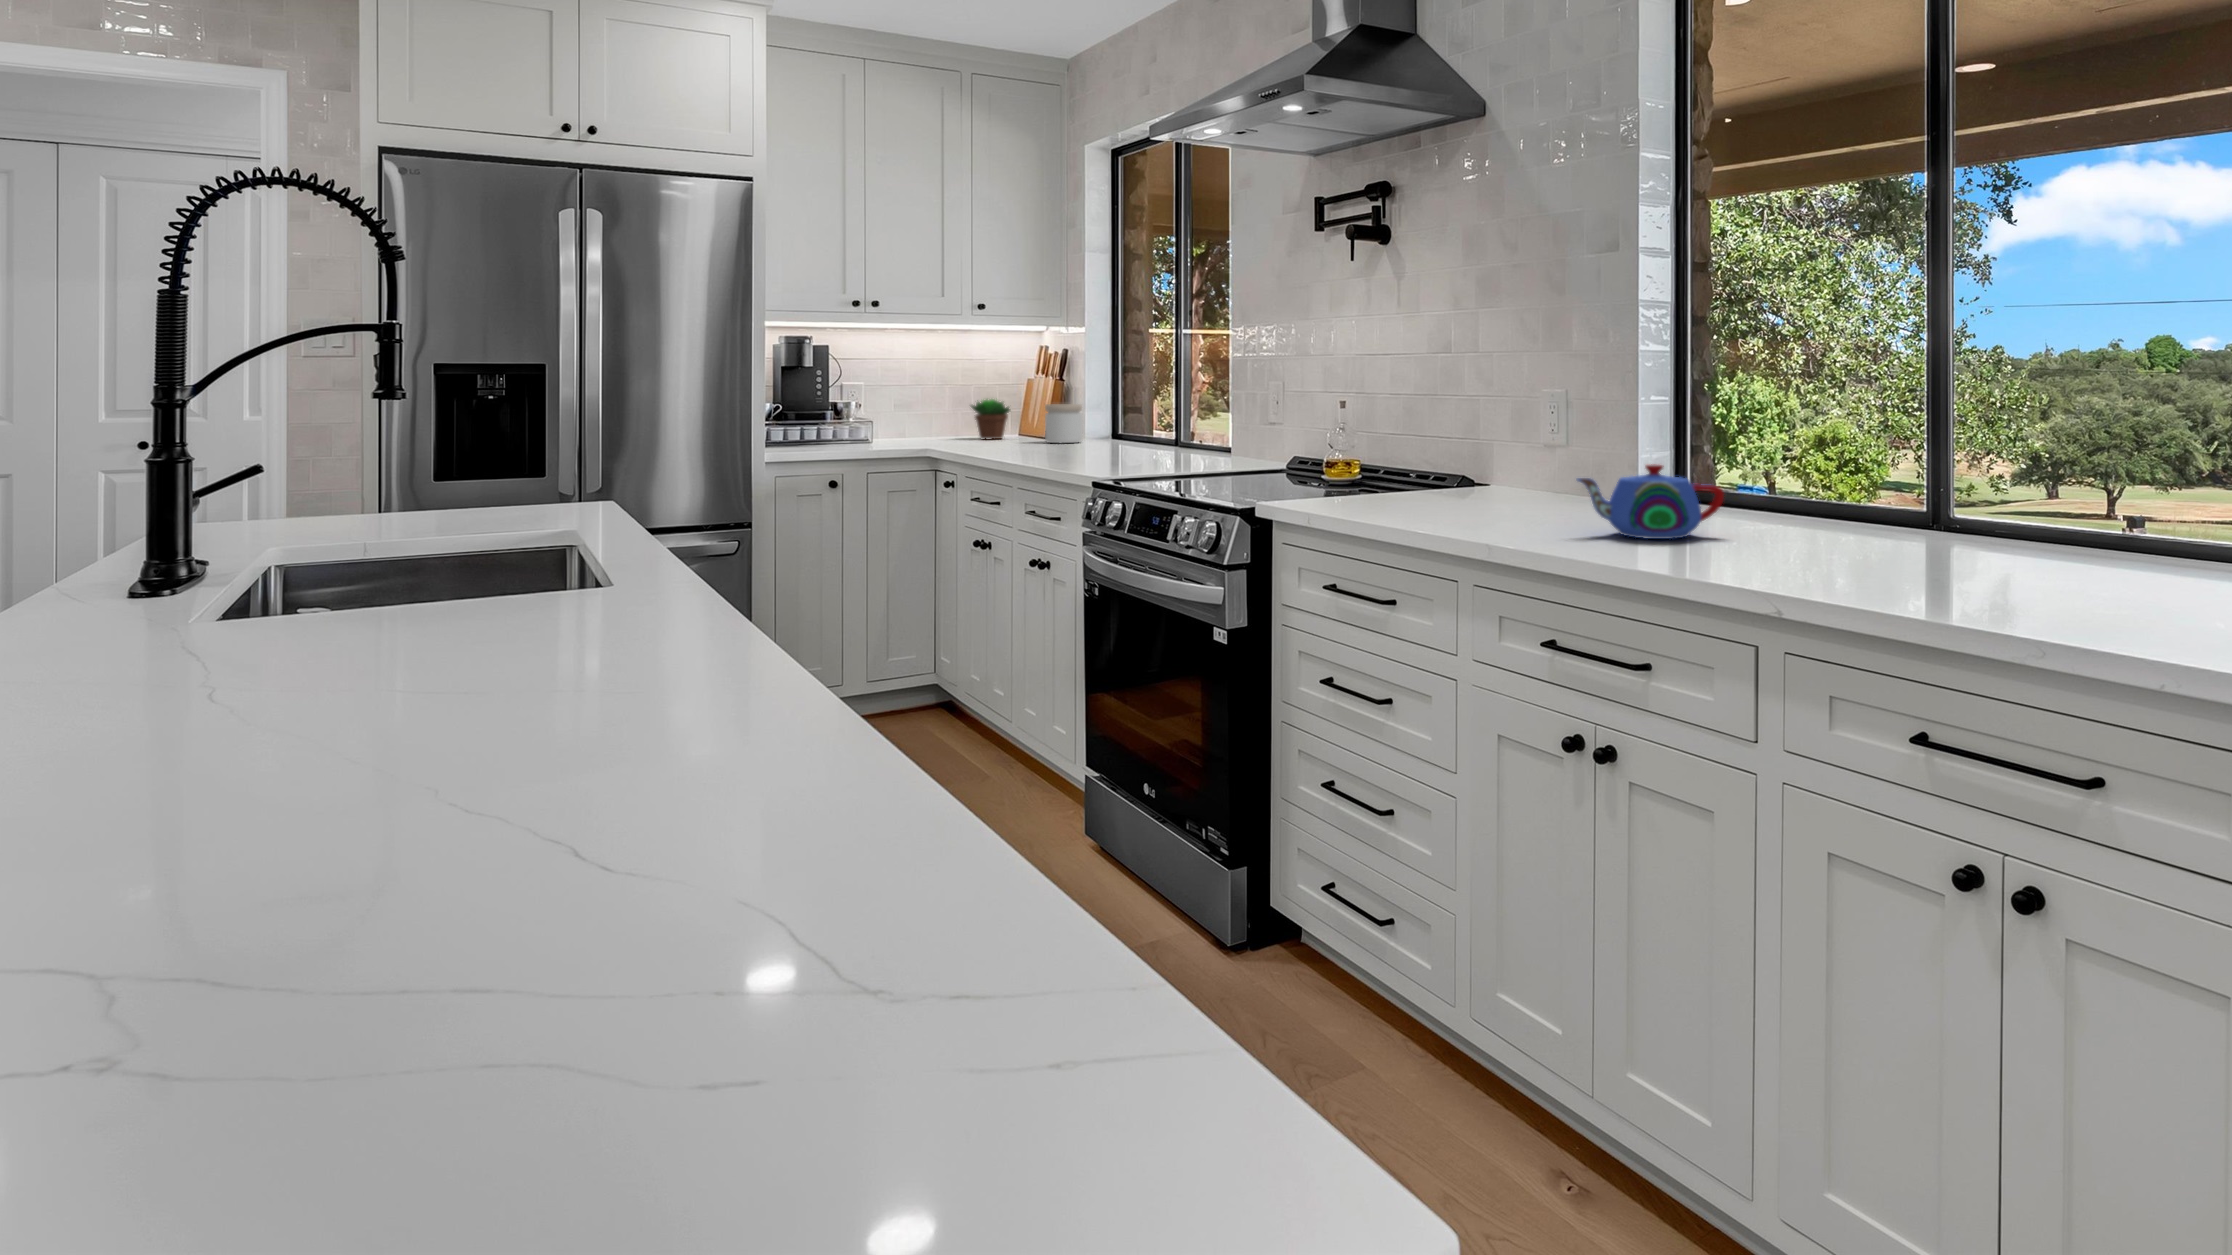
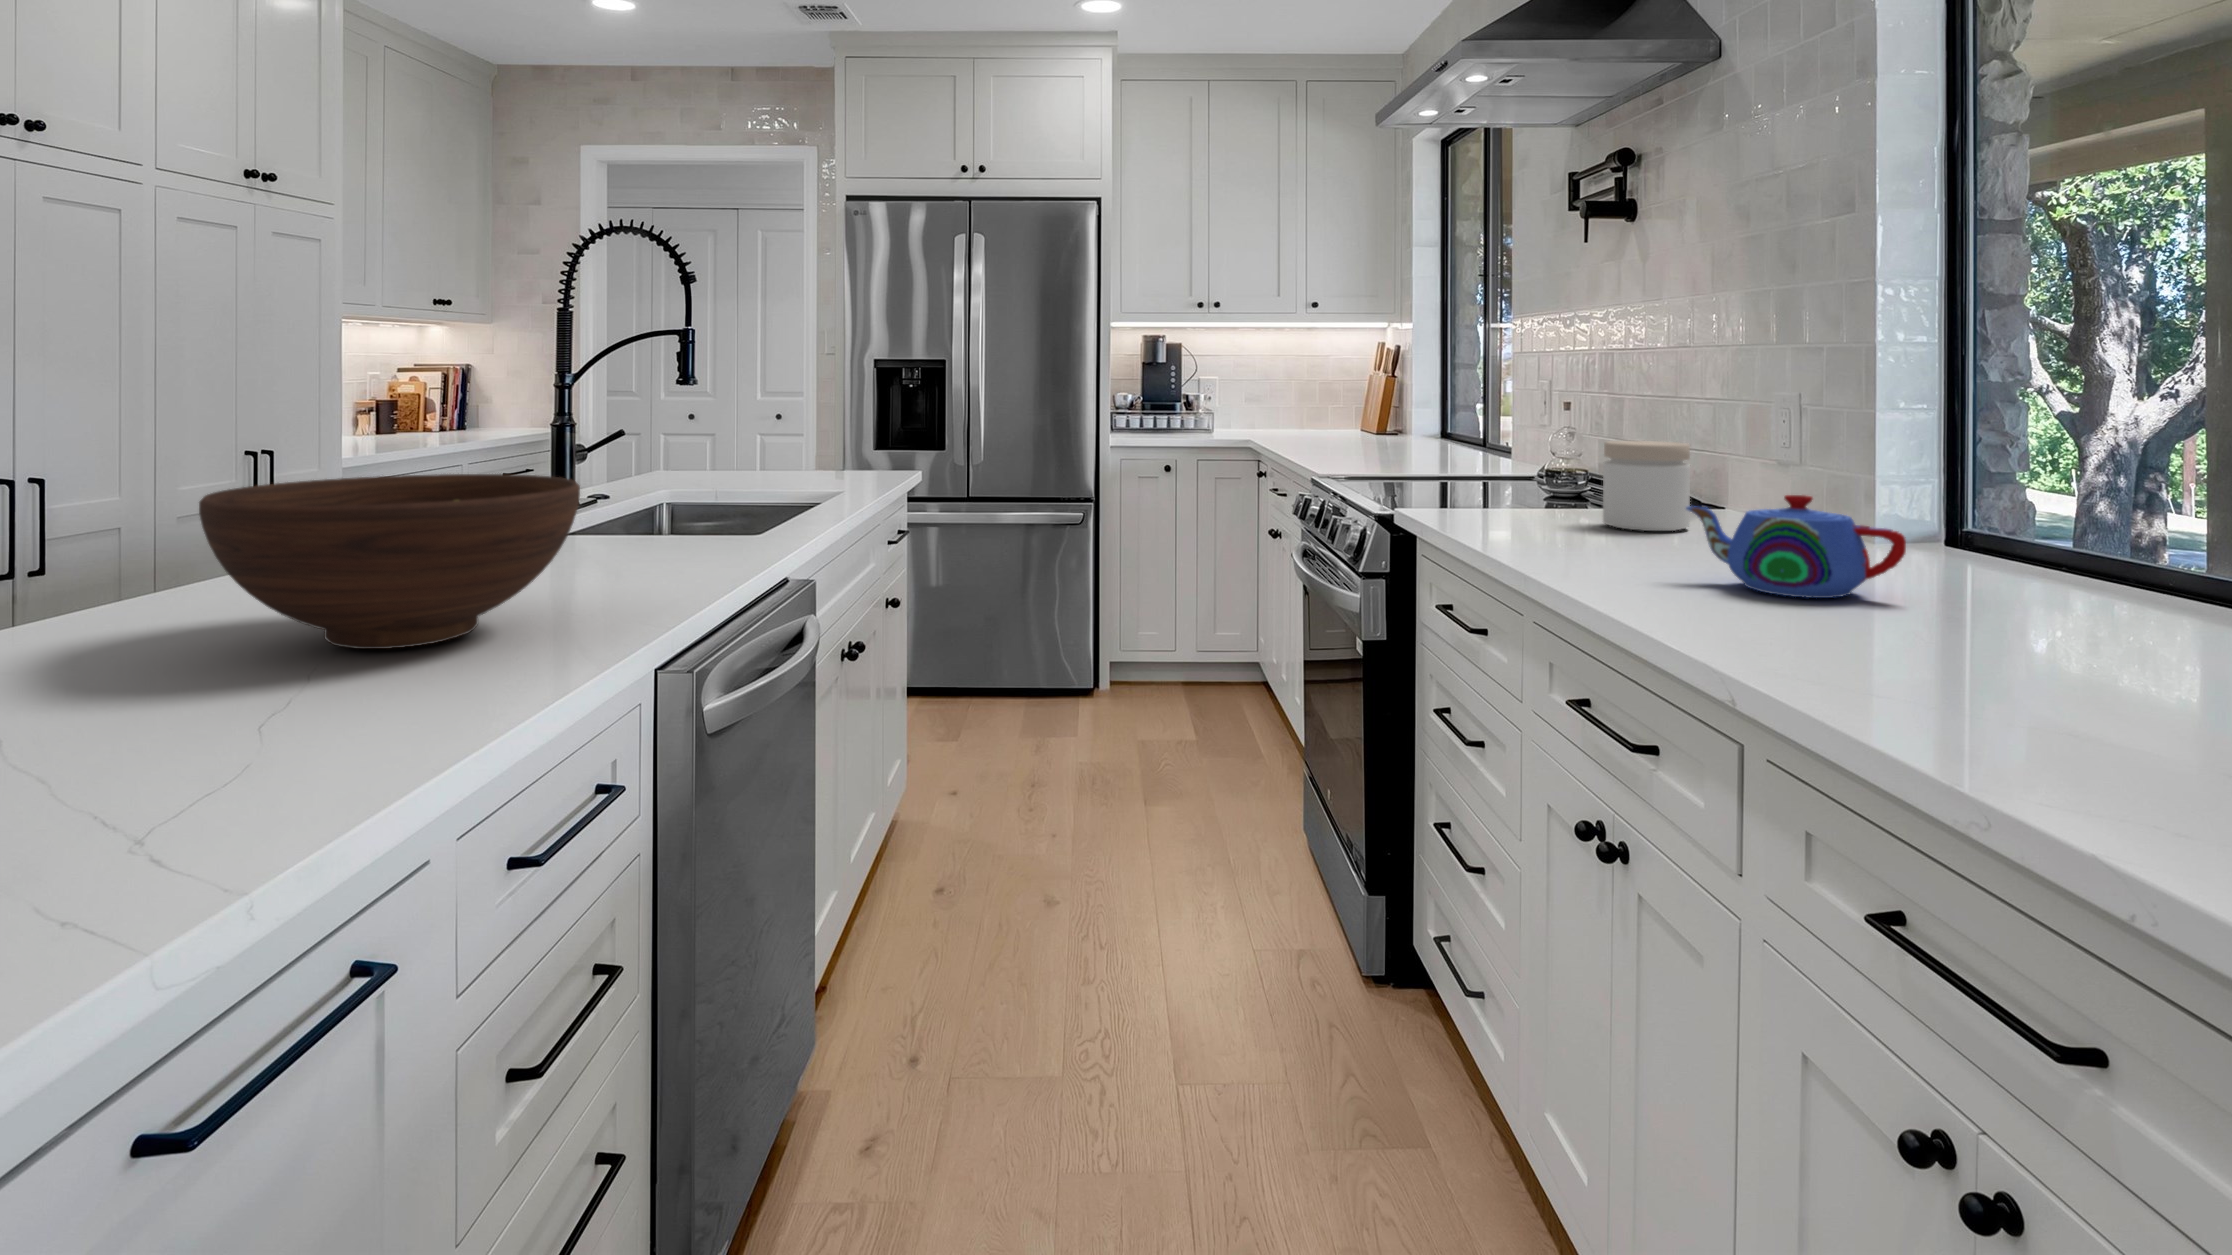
succulent plant: present [971,399,1010,440] -> none [1304,392,1346,433]
jar: present [1045,404,1082,443] -> present [1603,441,1690,531]
fruit bowl: none [180,514,725,758] -> present [199,474,580,649]

